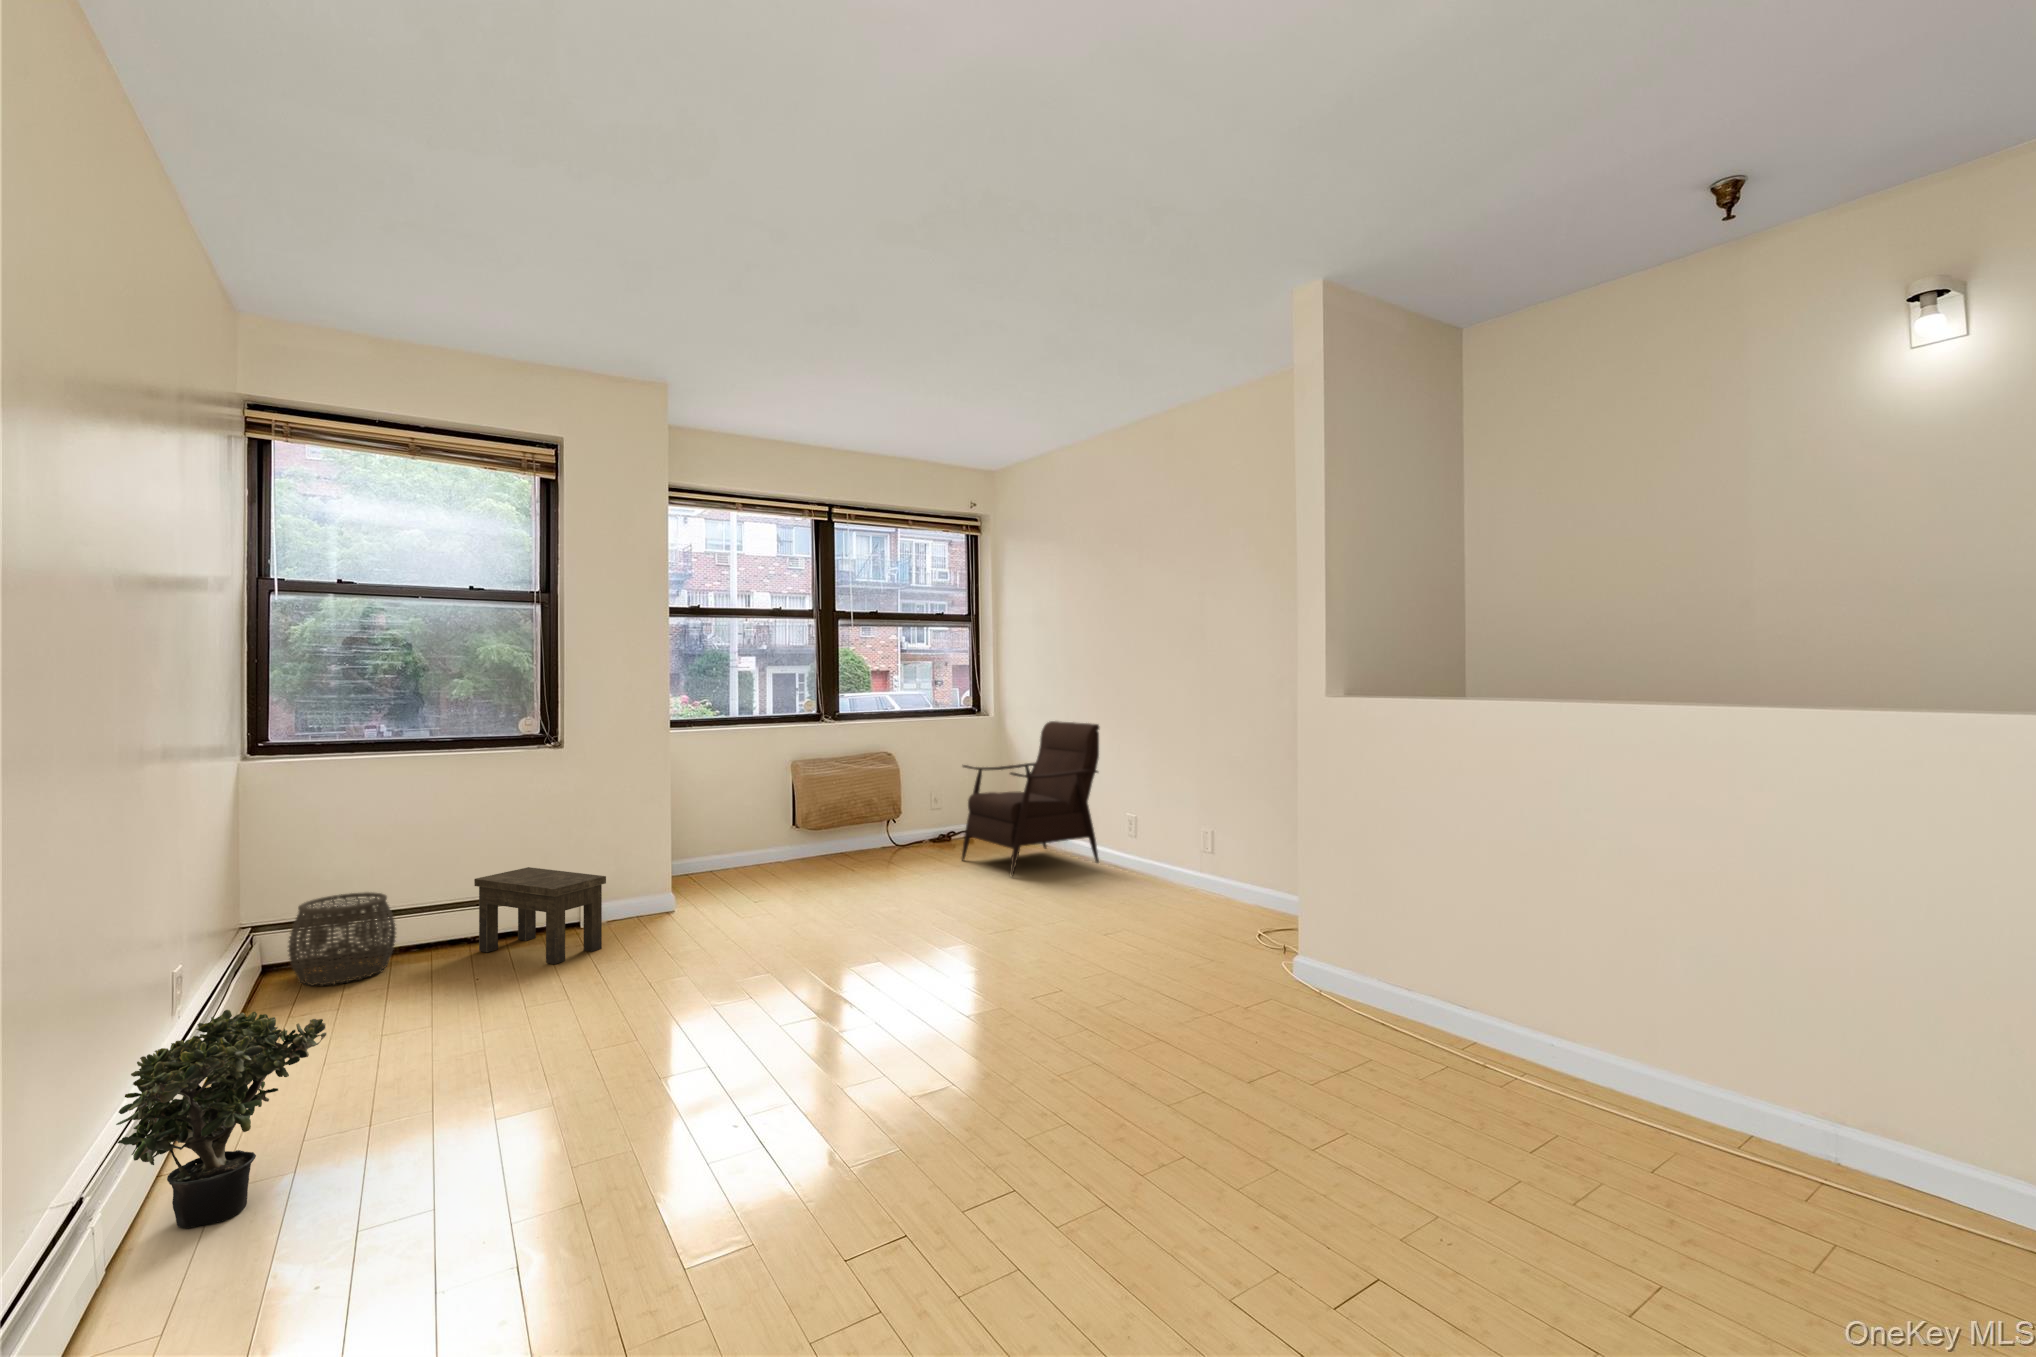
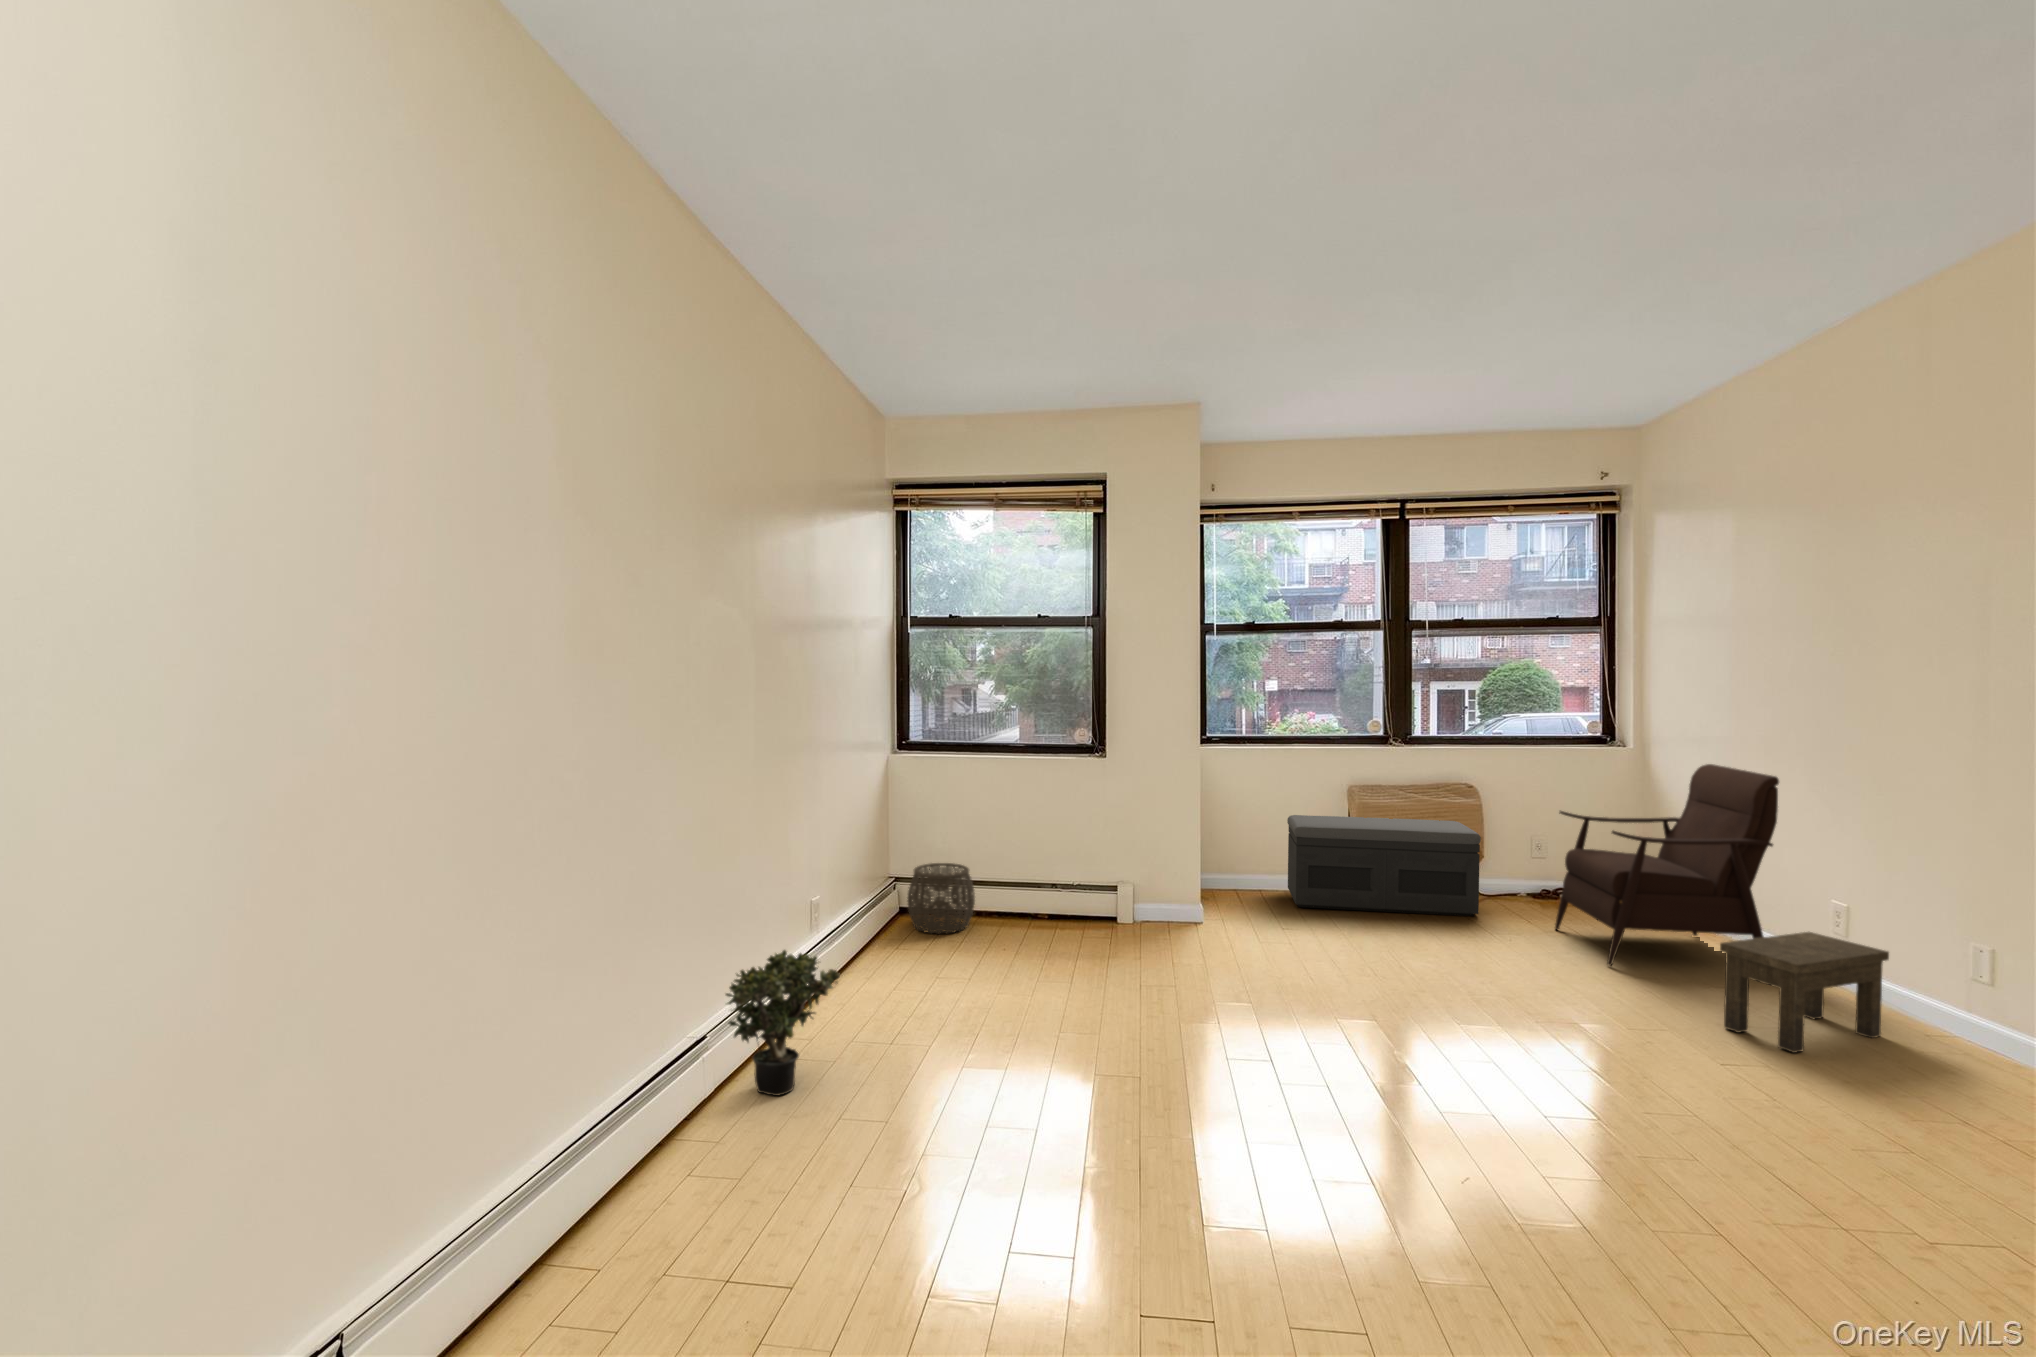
storage bench: none [737,785,905,879] -> present [1287,815,1481,916]
side table: present [474,867,606,964] -> present [1720,932,1889,1053]

